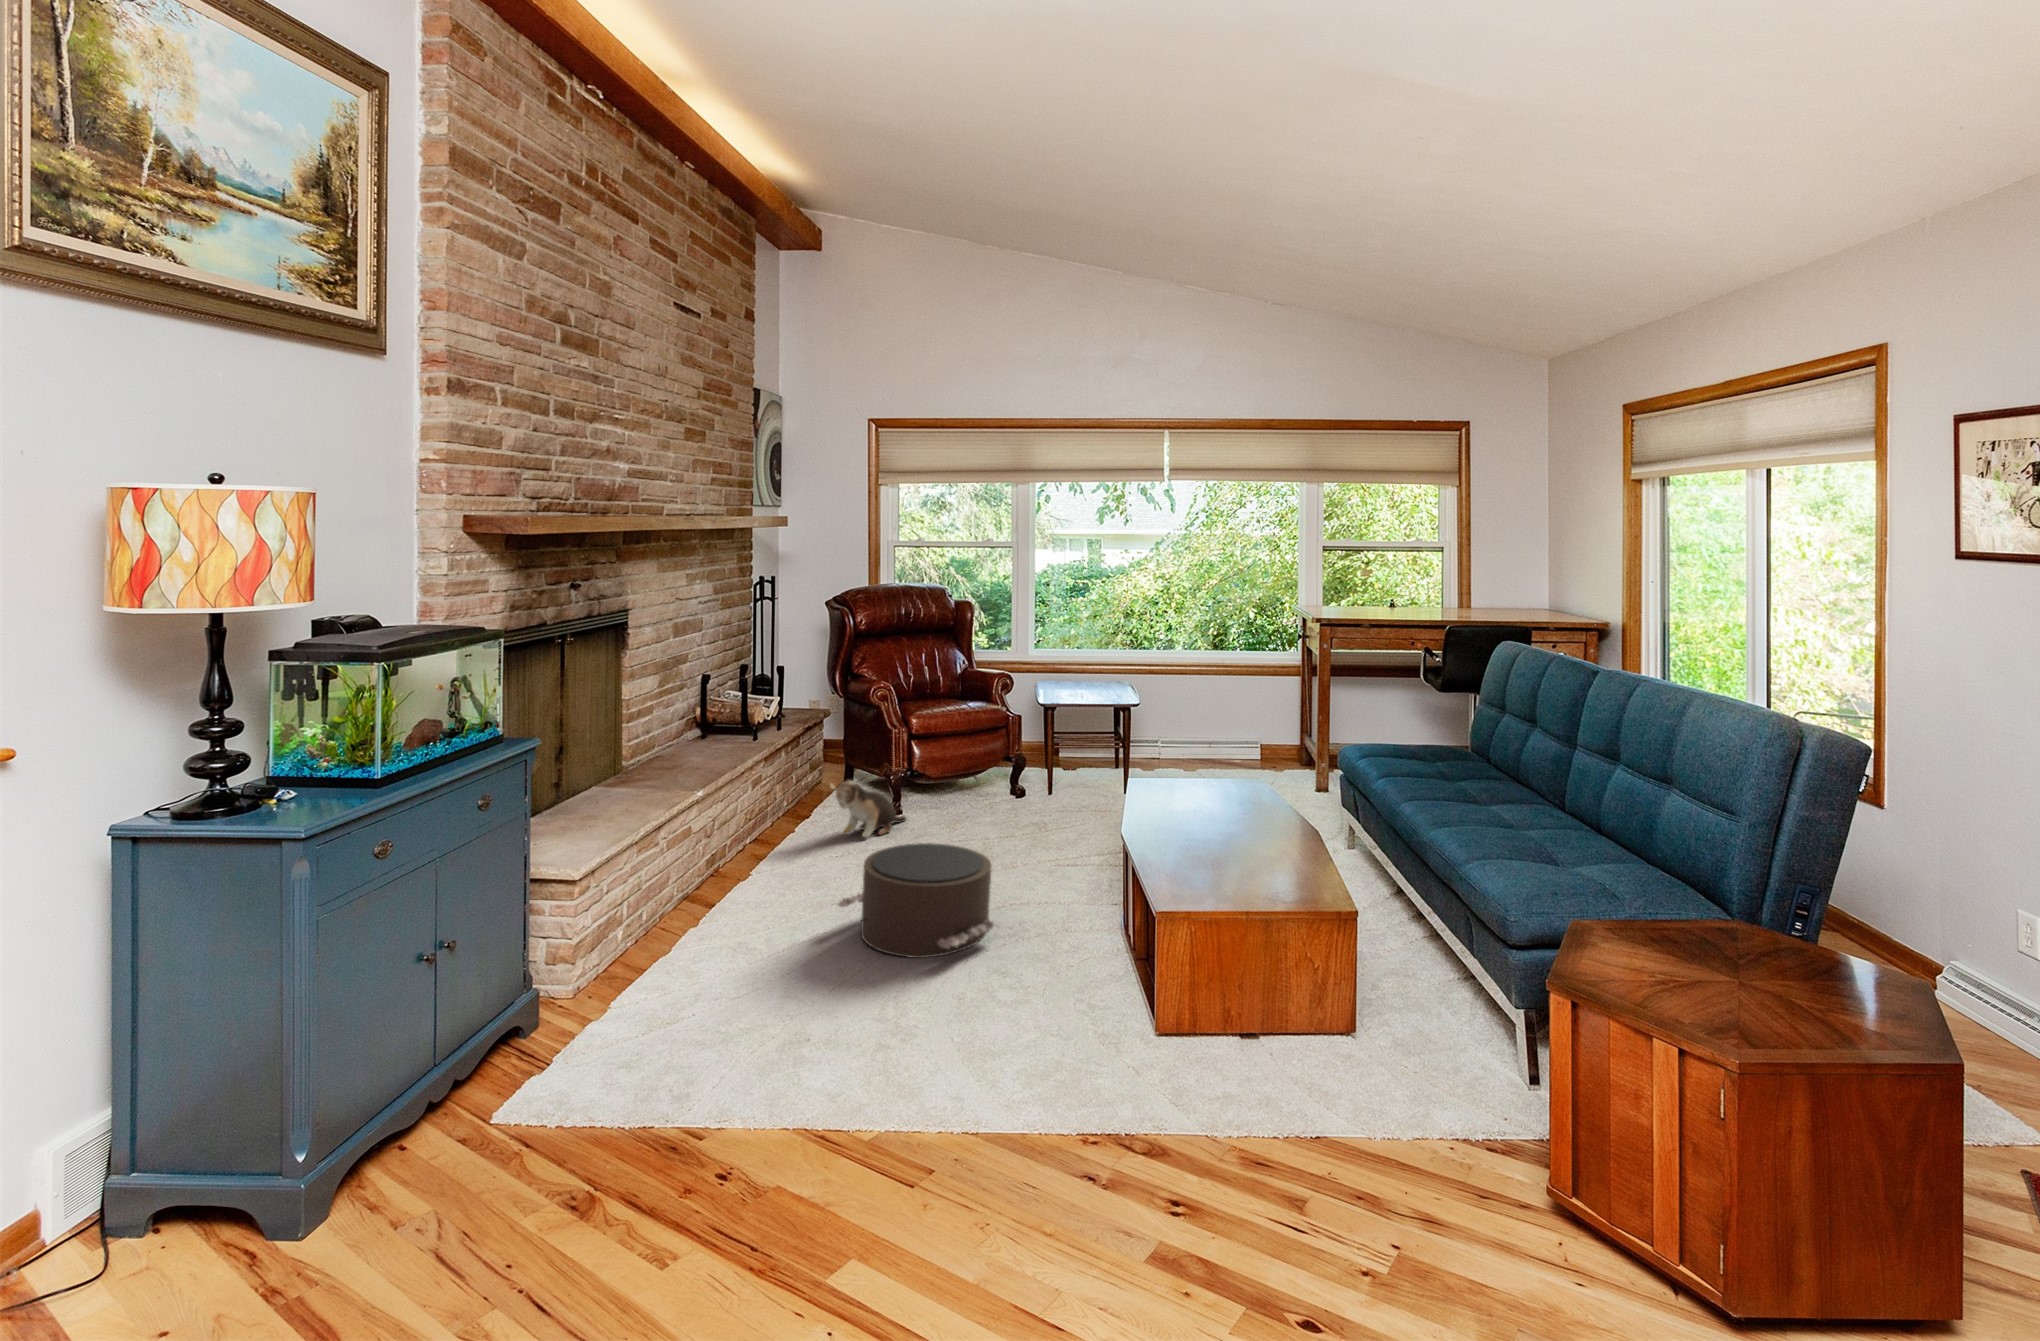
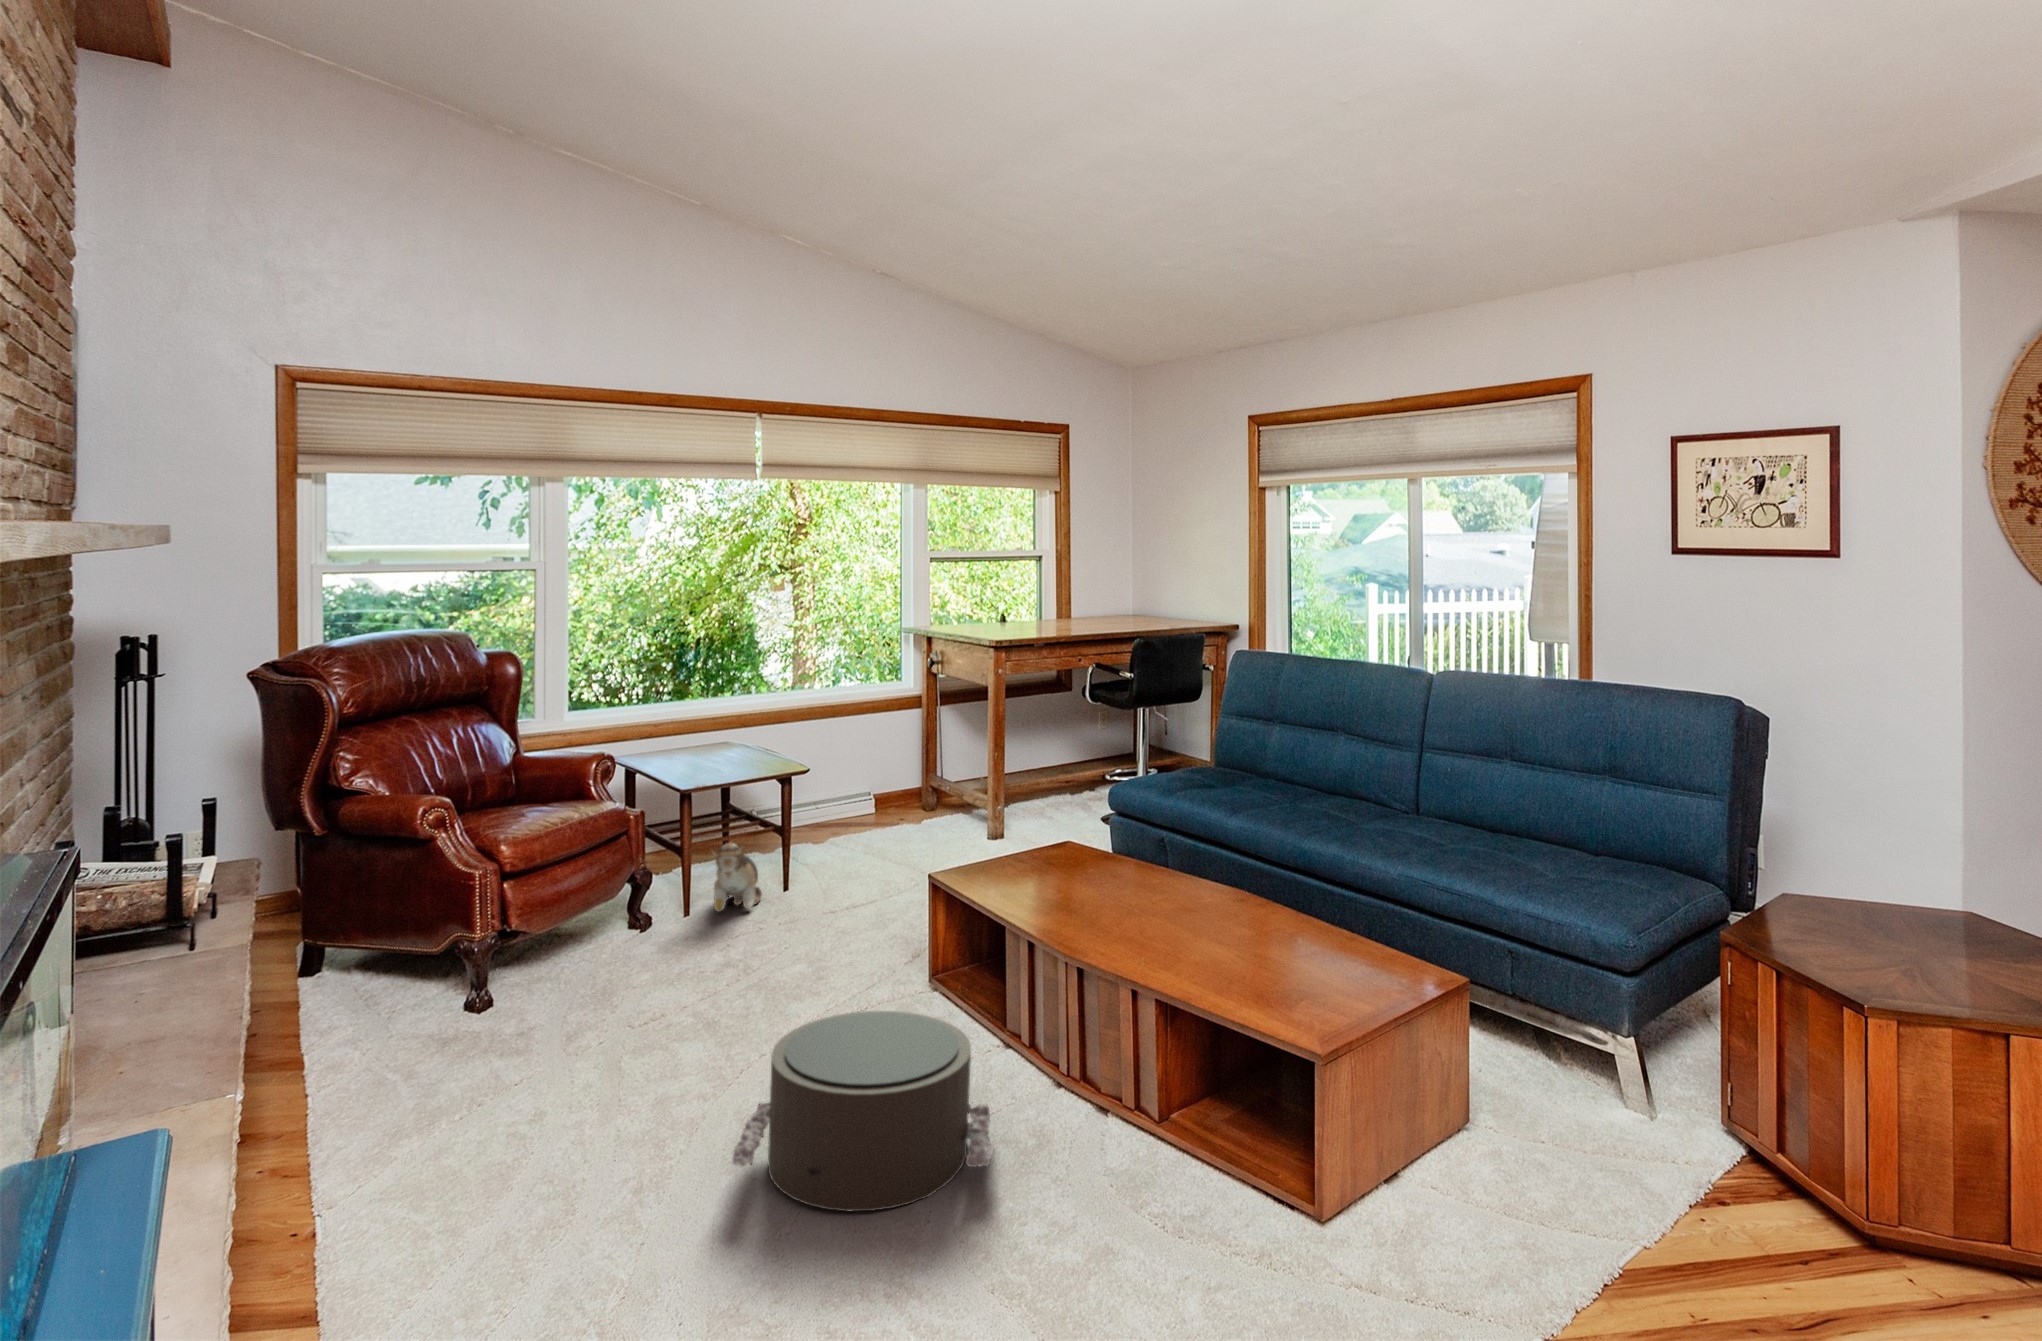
plush toy: present [830,780,906,837] -> present [712,843,762,912]

